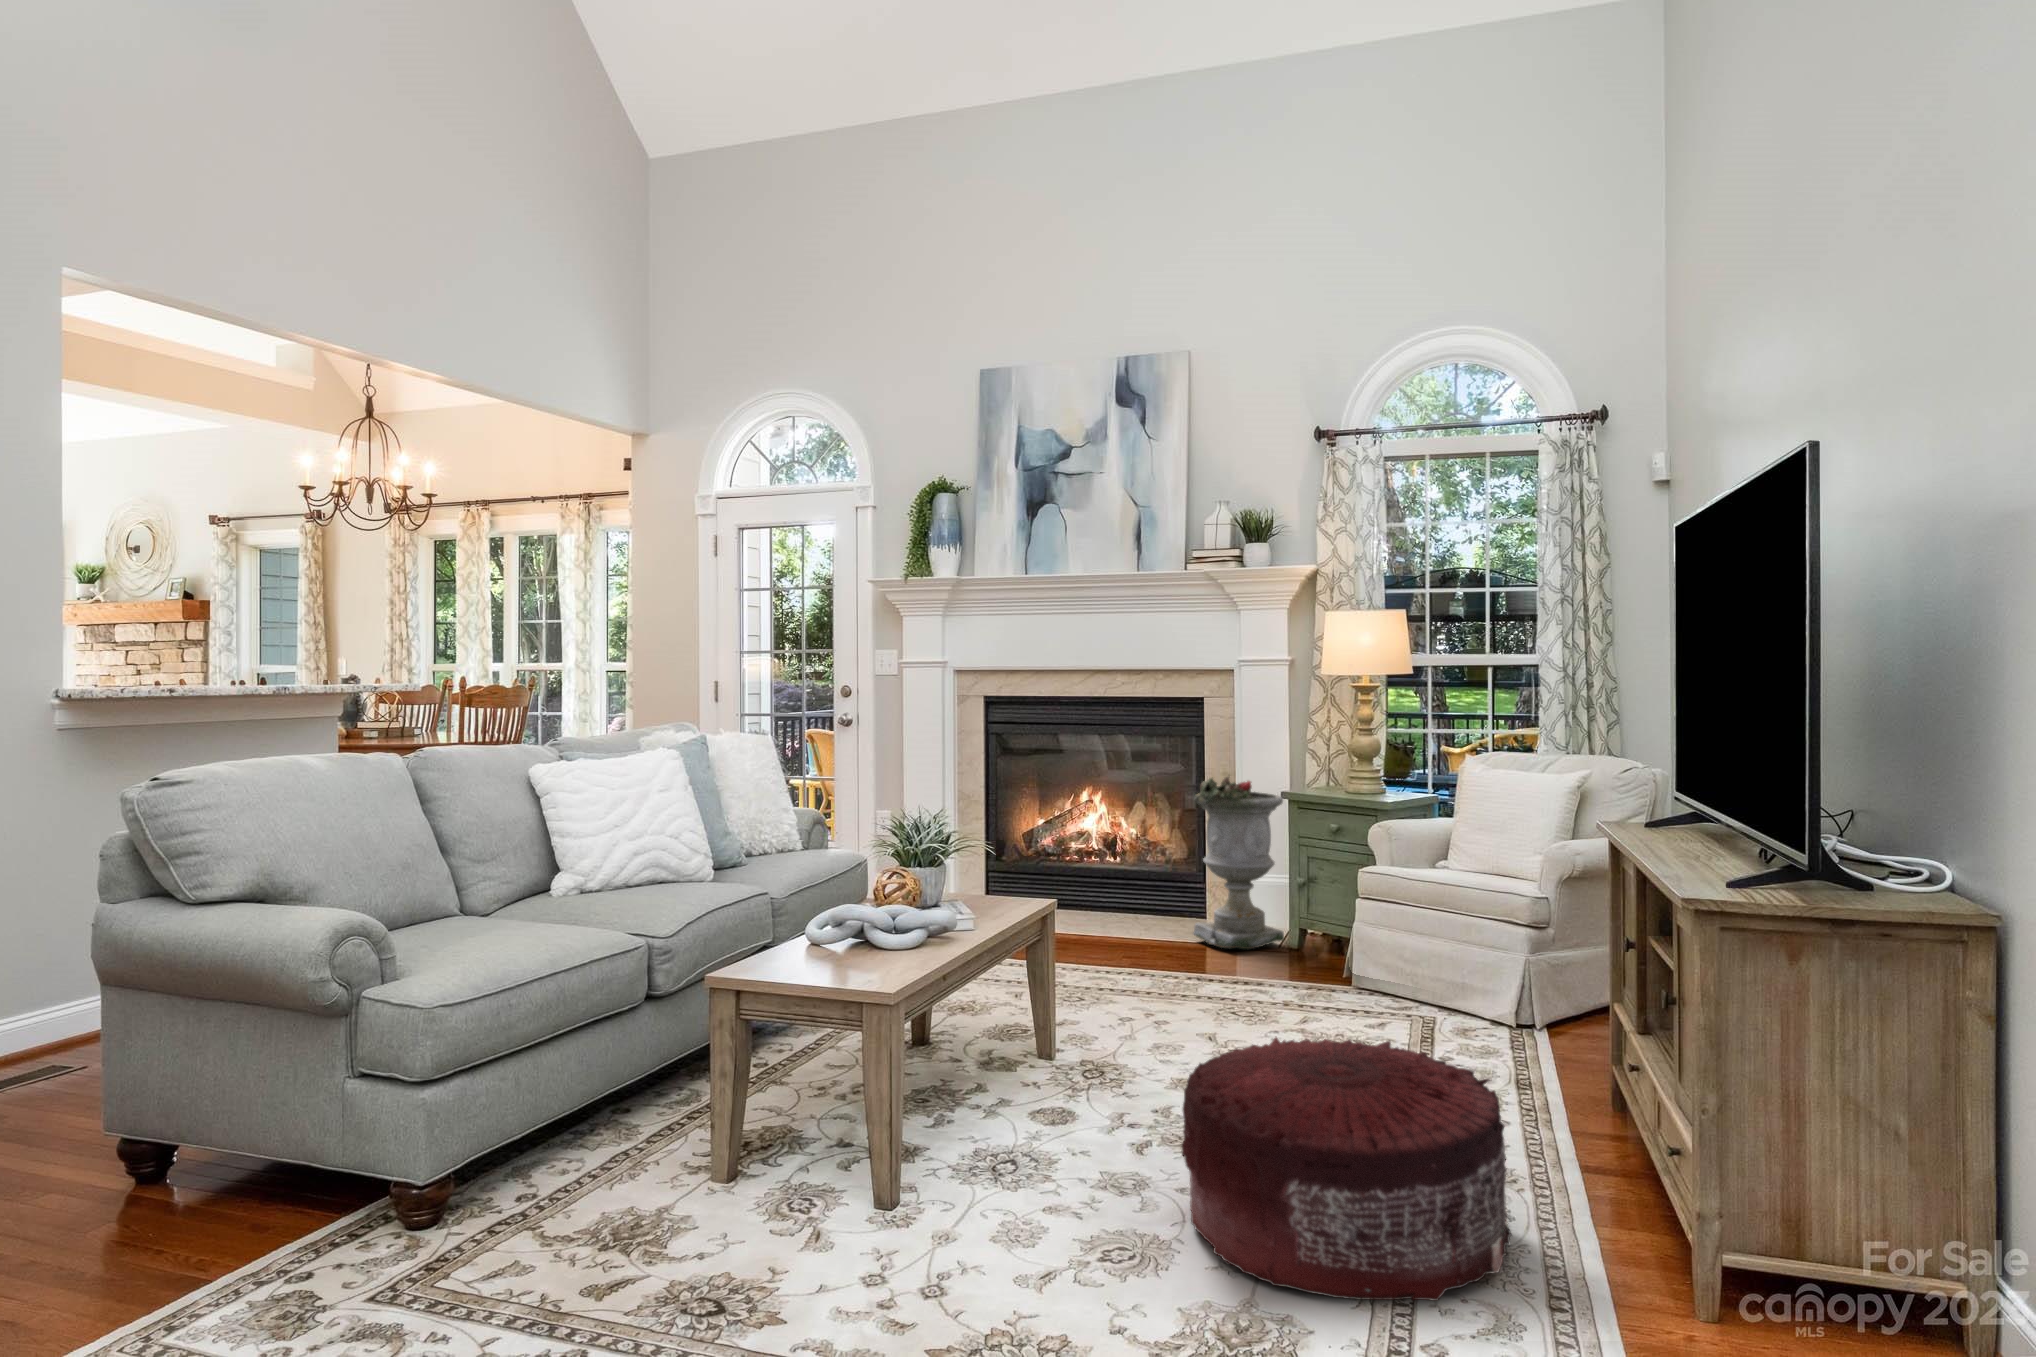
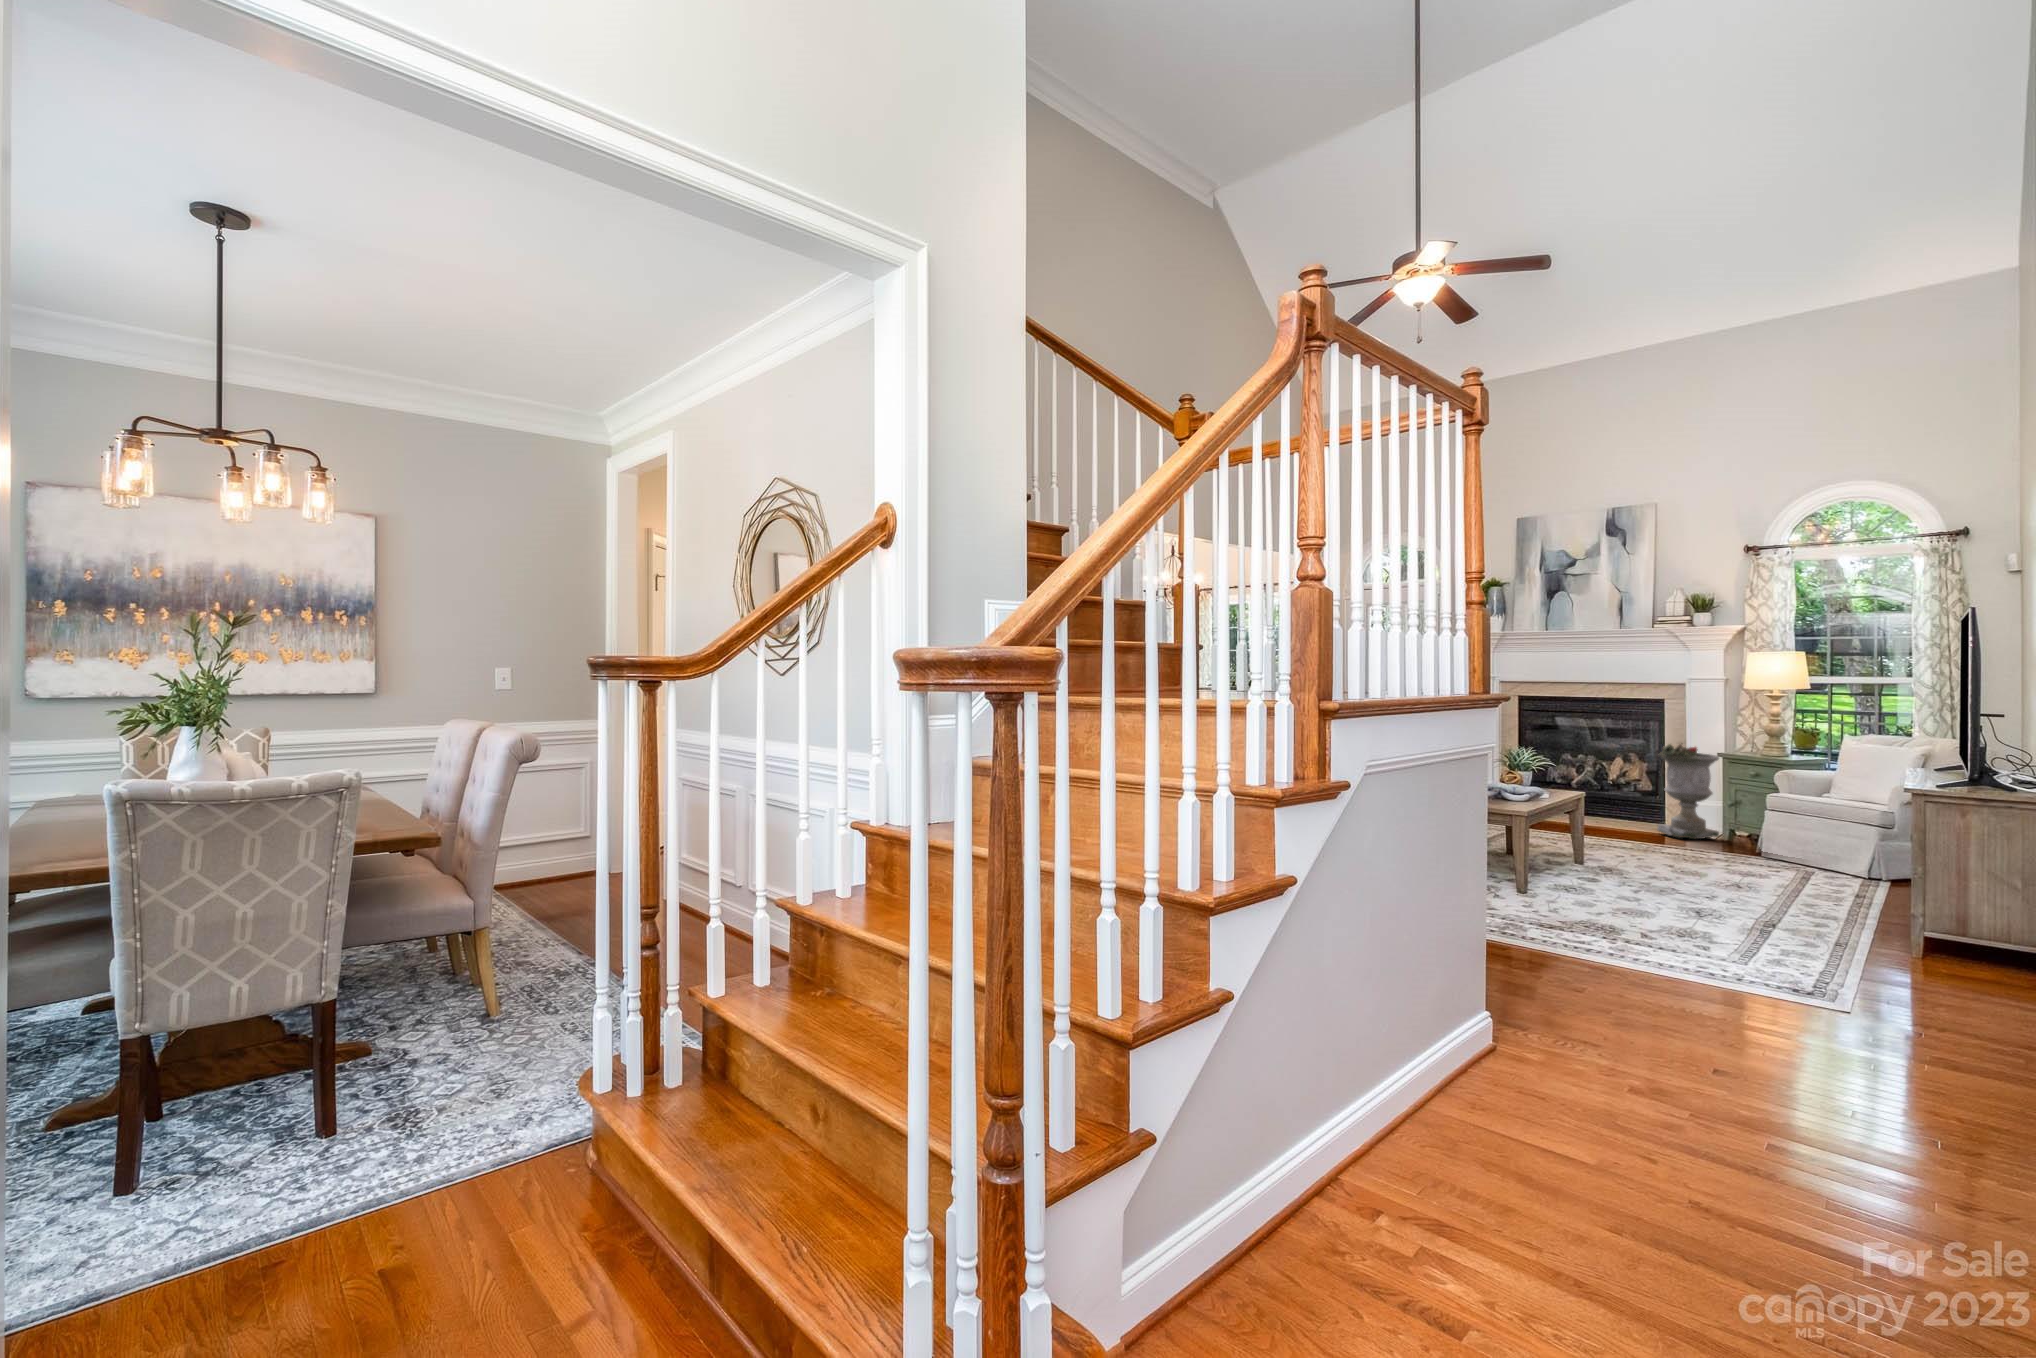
pouf: present [1181,1038,1511,1301] -> none [1660,847,1825,934]

